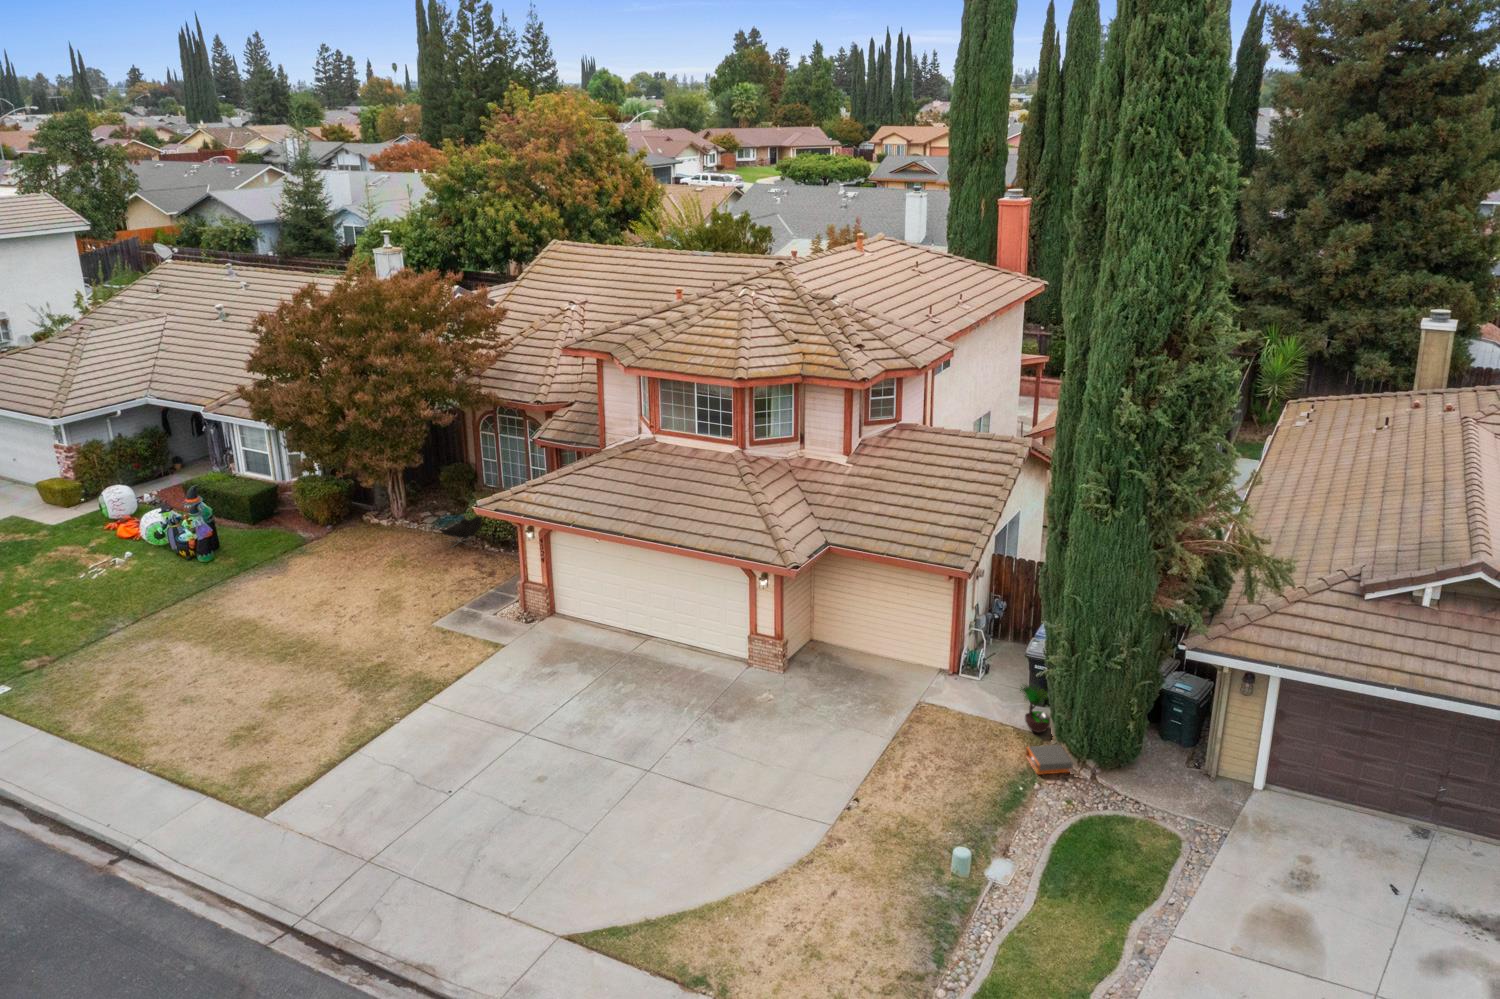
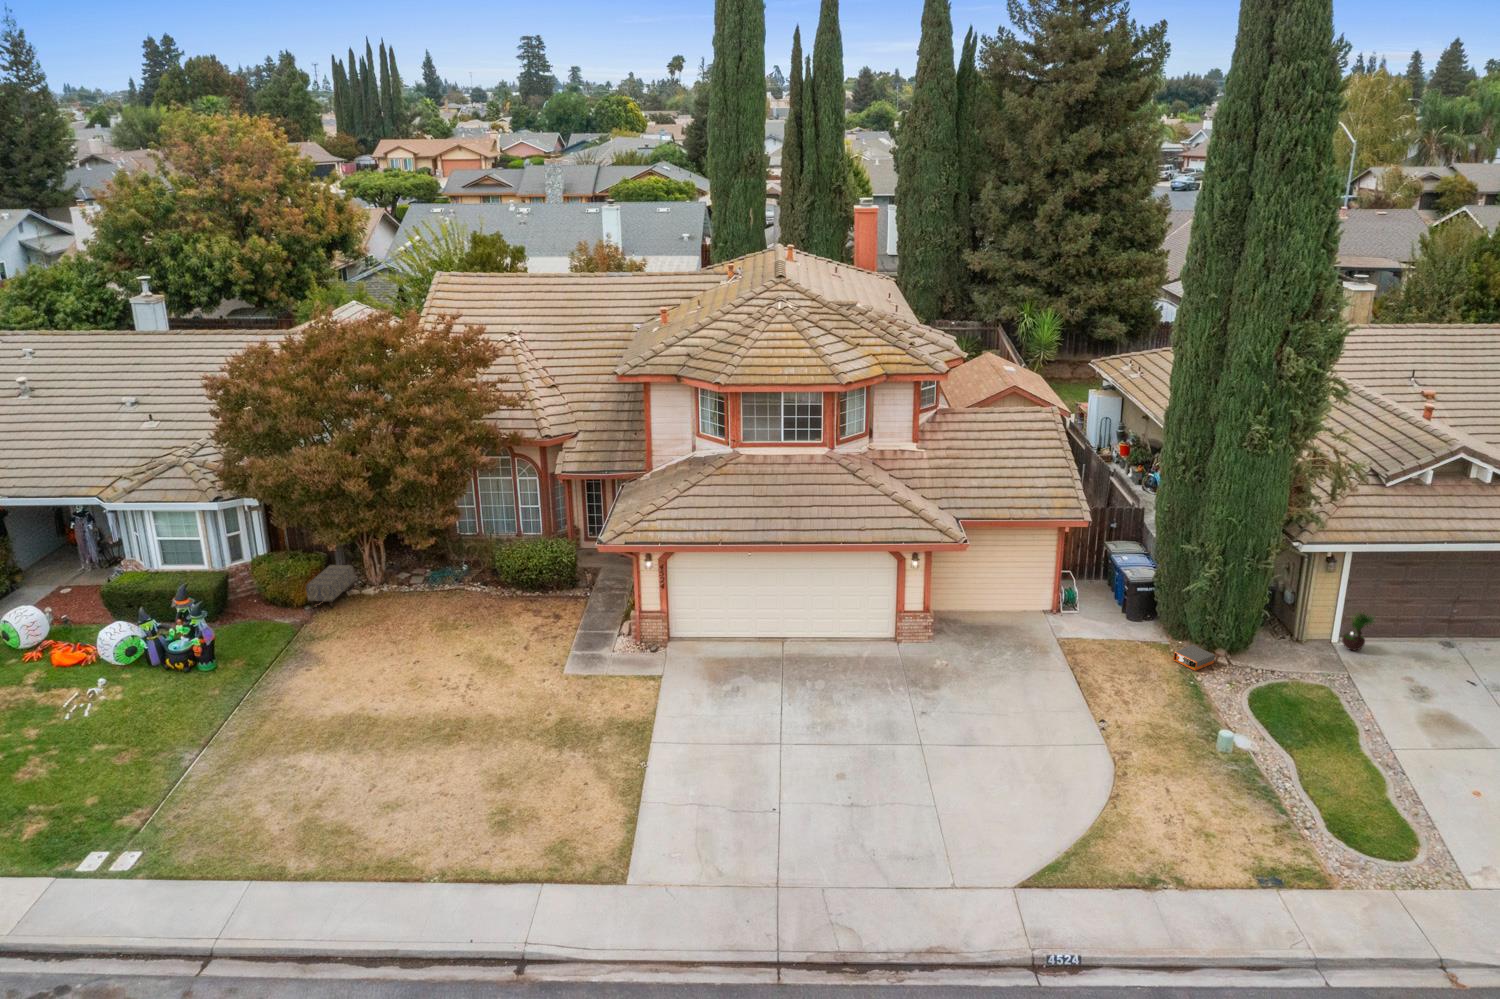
bench: none [327,491,380,528] -> present [306,565,355,608]
lounge chair: present [440,516,482,543] -> none [469,564,509,604]
potted tree: present [1020,685,1050,732] -> present [1342,612,1373,651]

